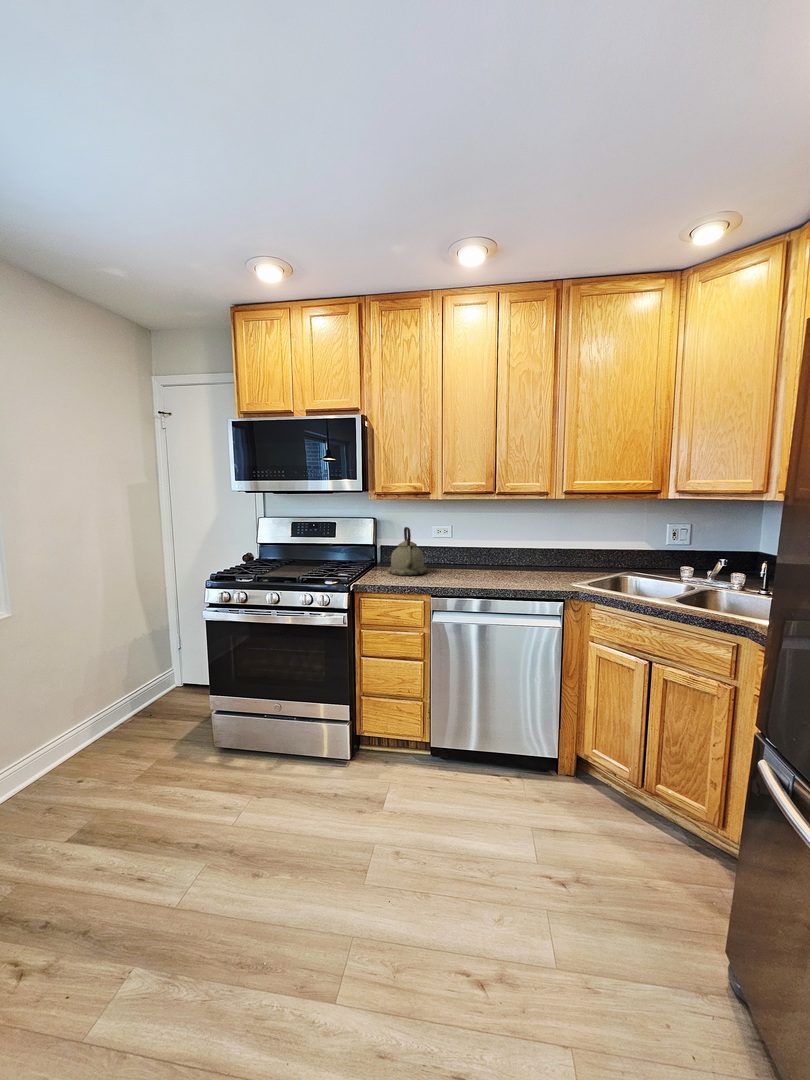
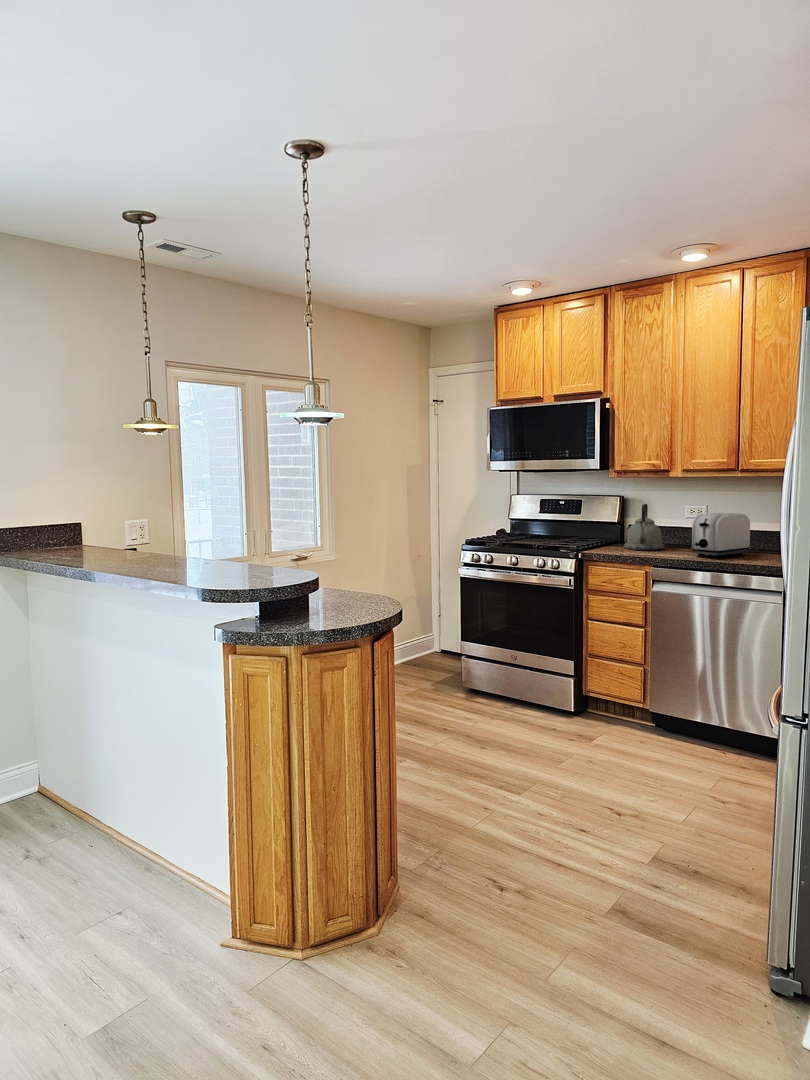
toaster: none [463,534,506,582] -> present [692,513,750,558]

